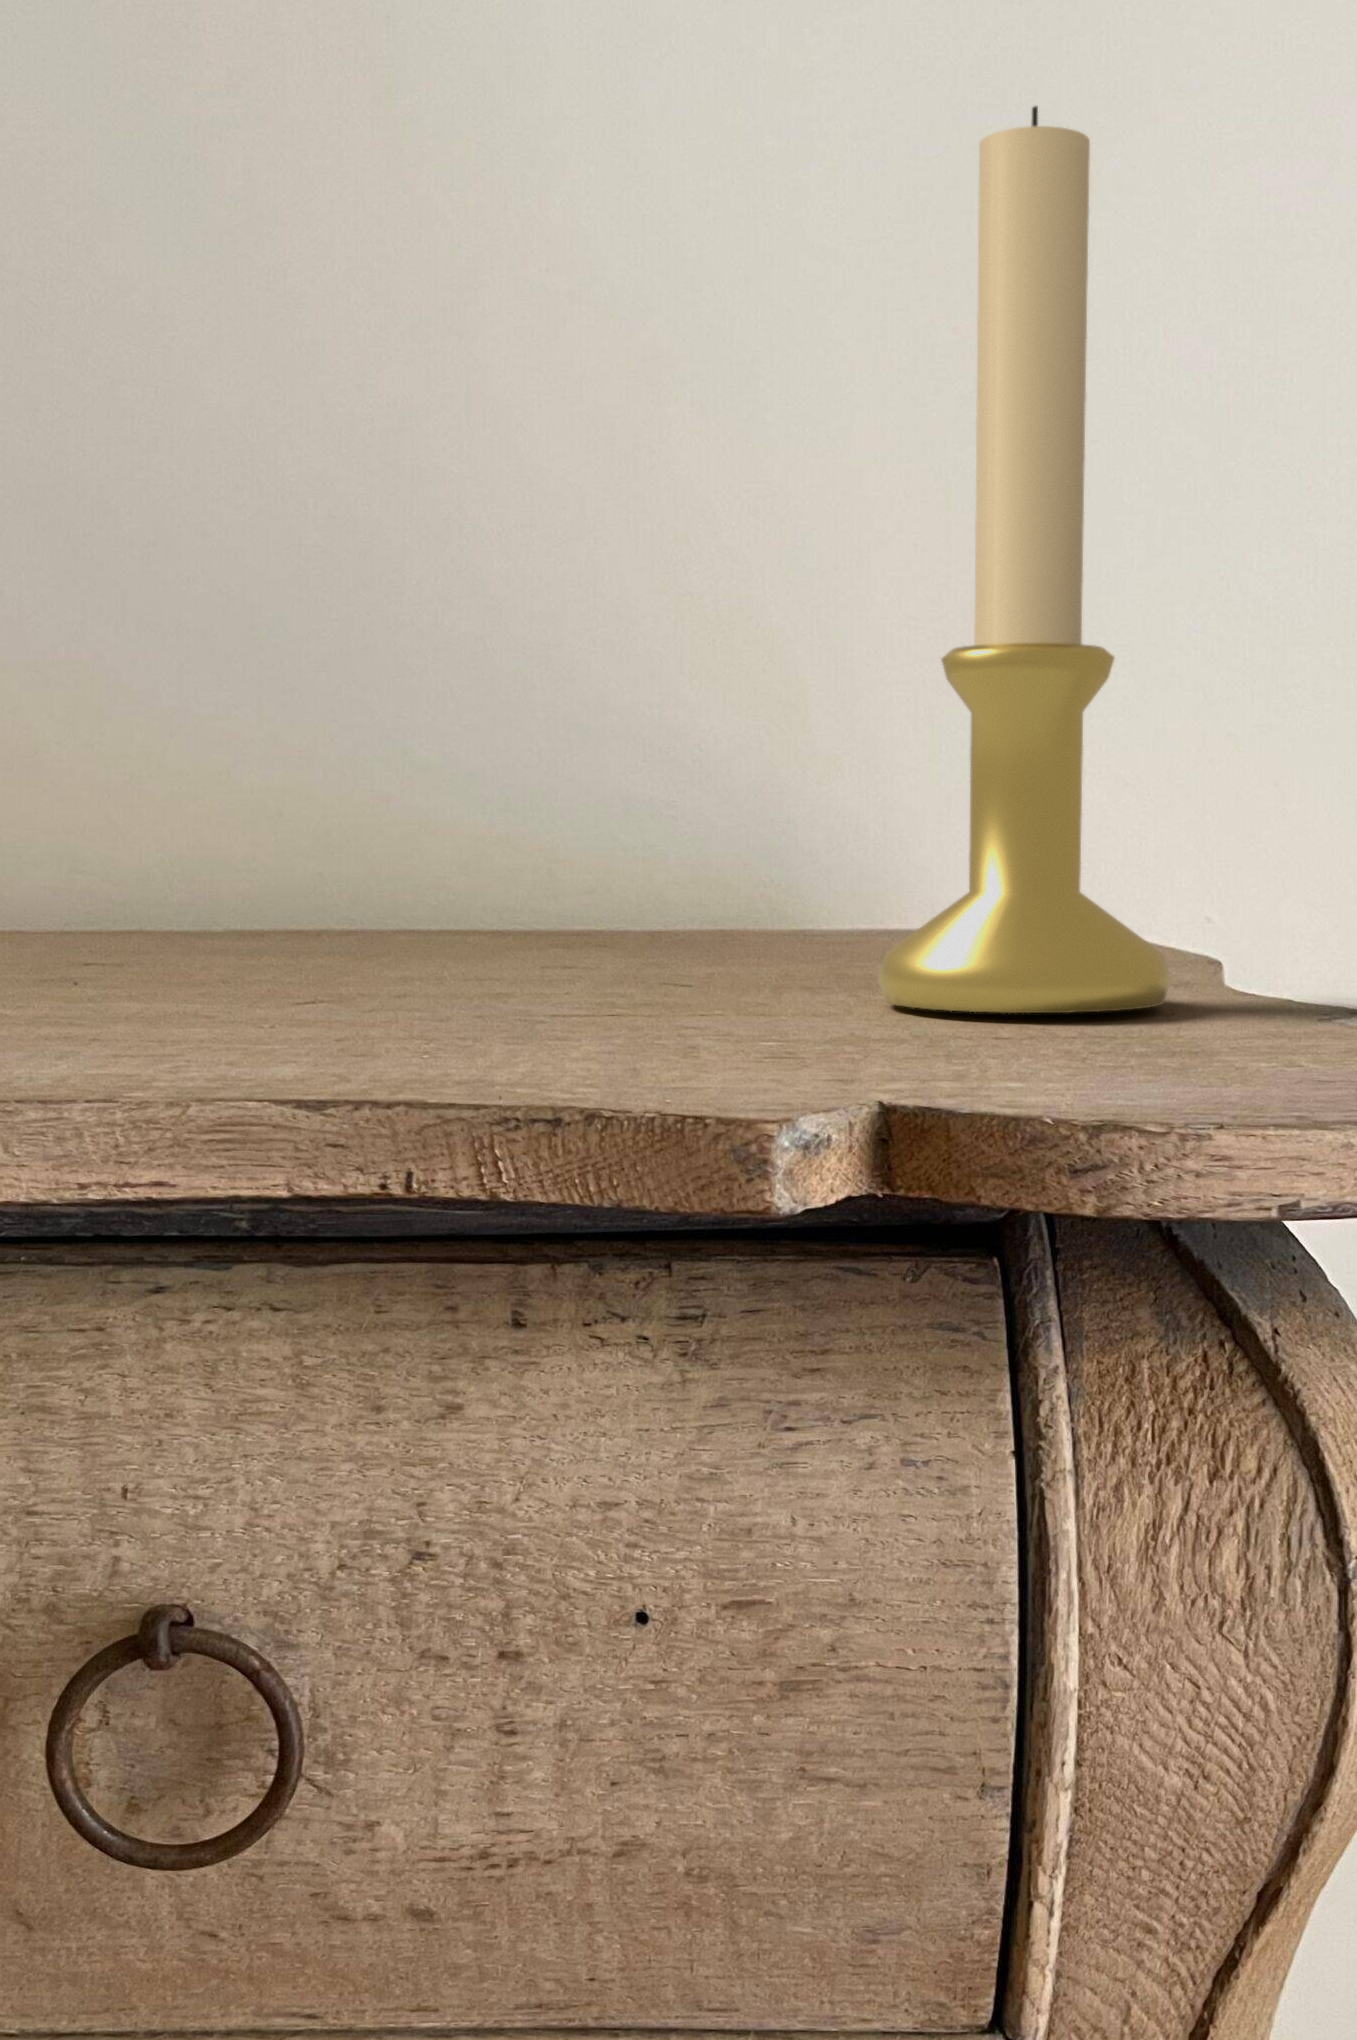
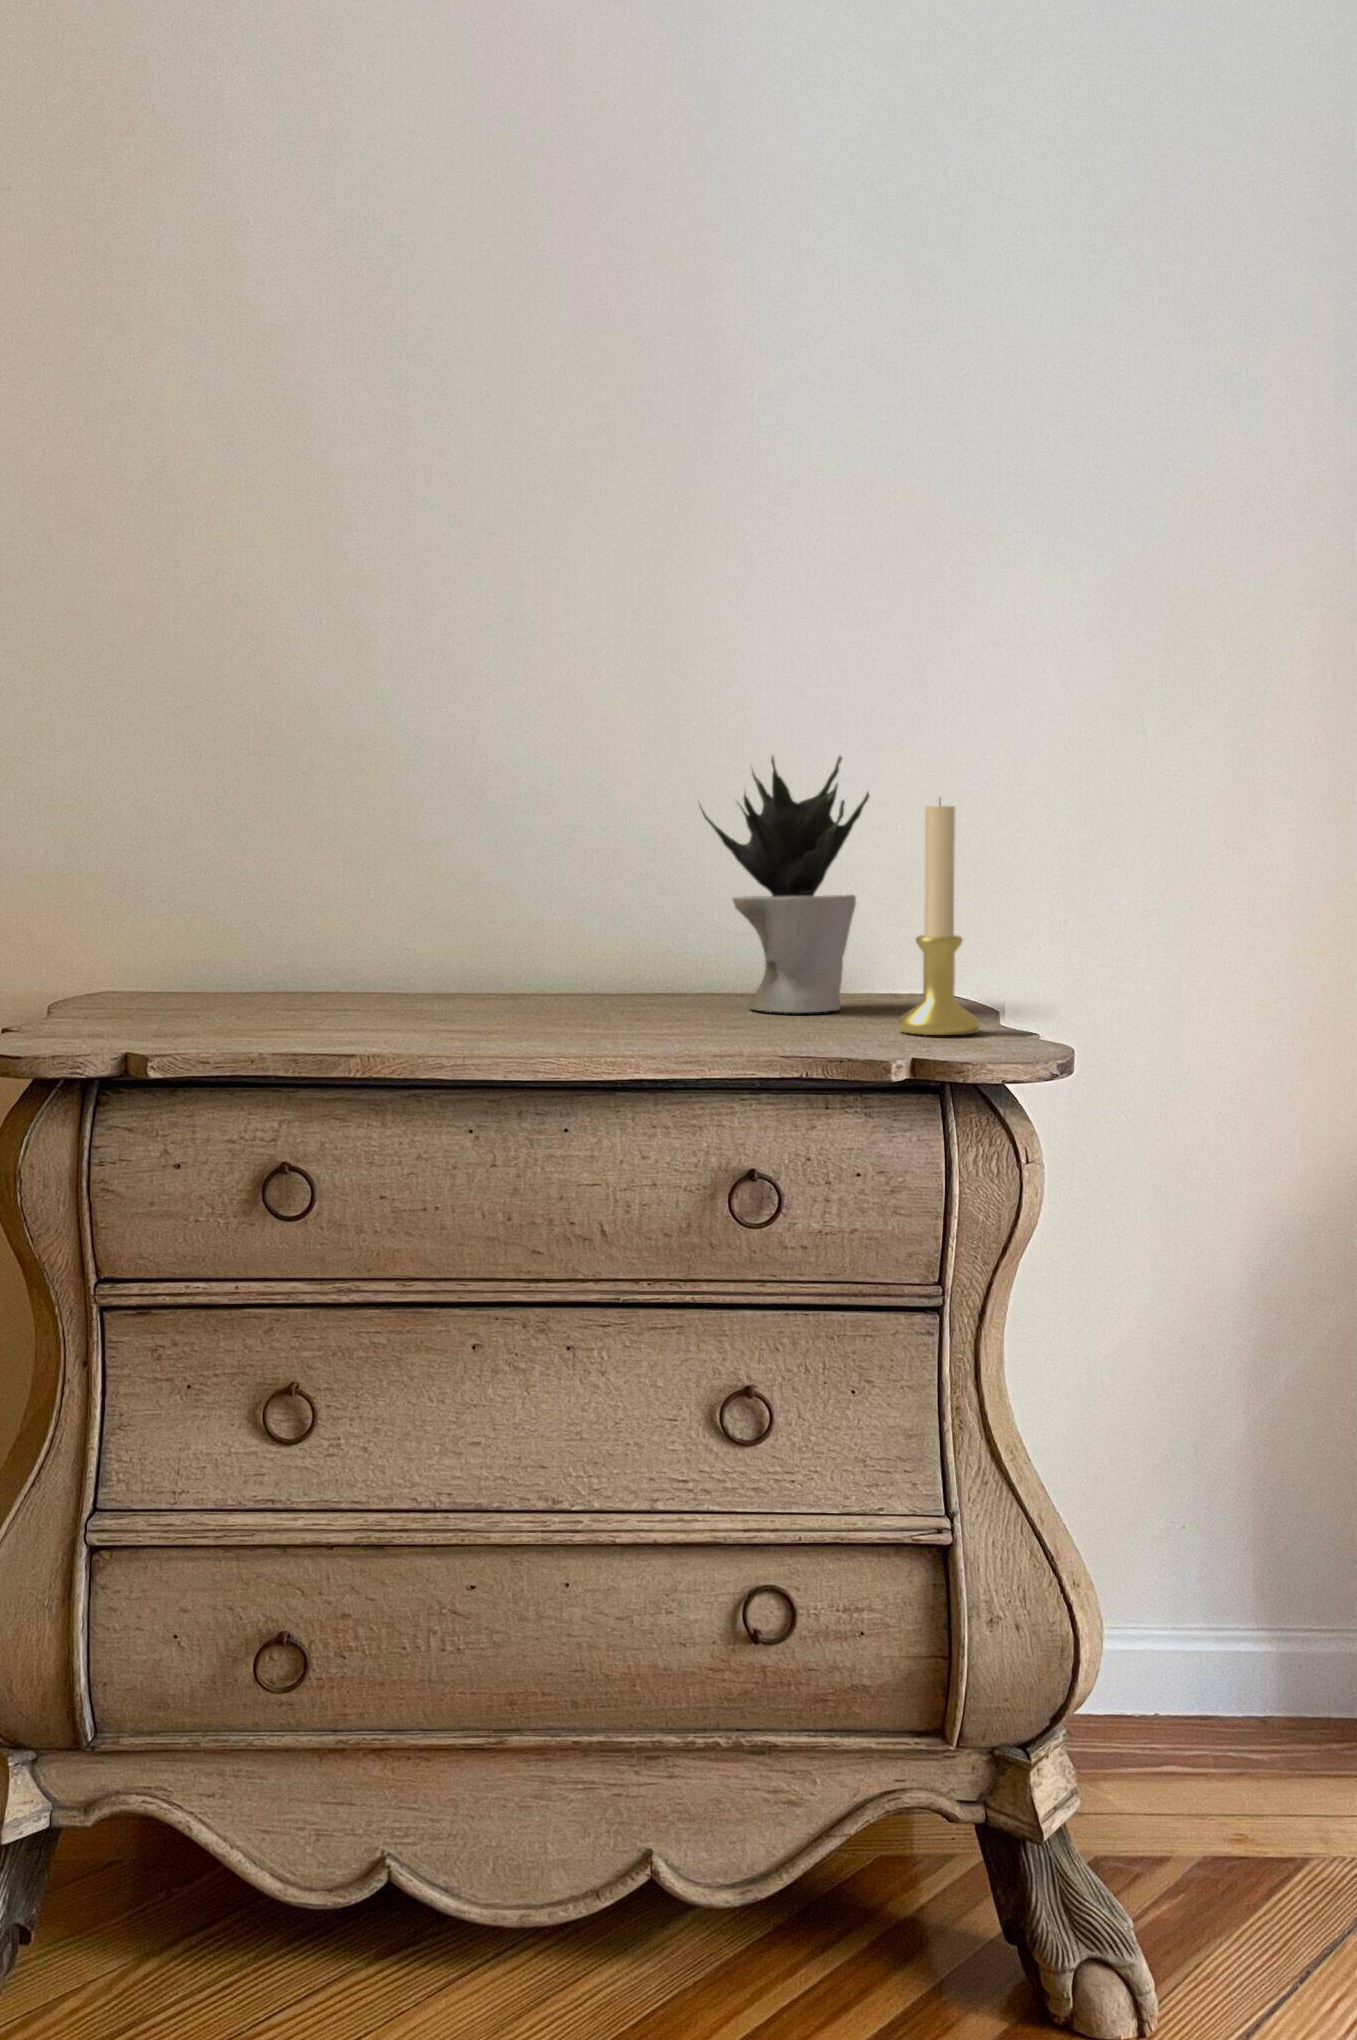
potted plant: none [307,84,833,953] -> present [702,755,869,1013]

